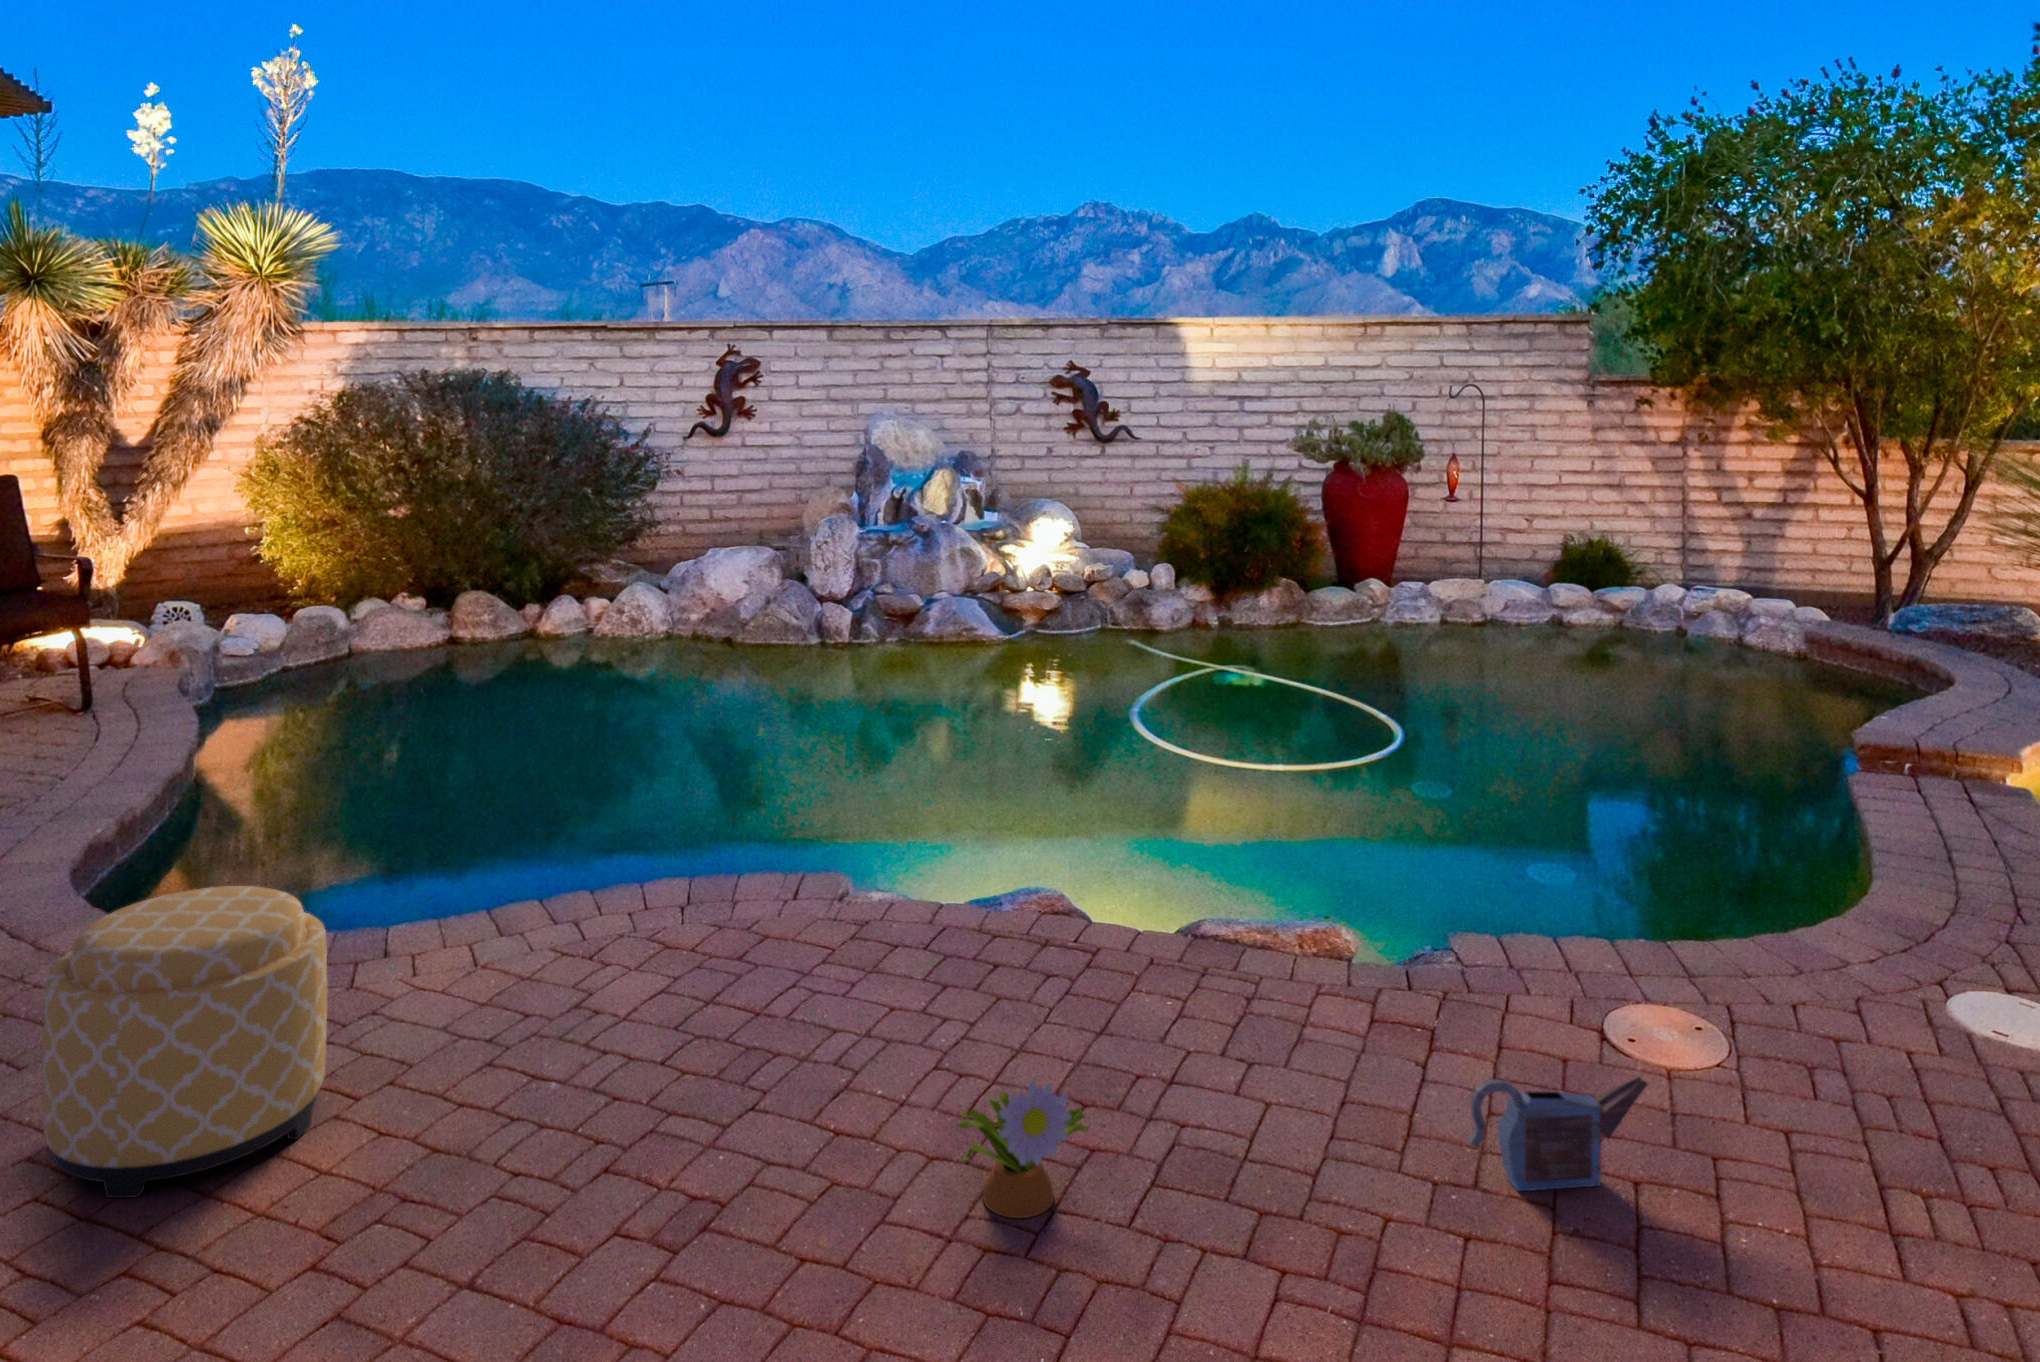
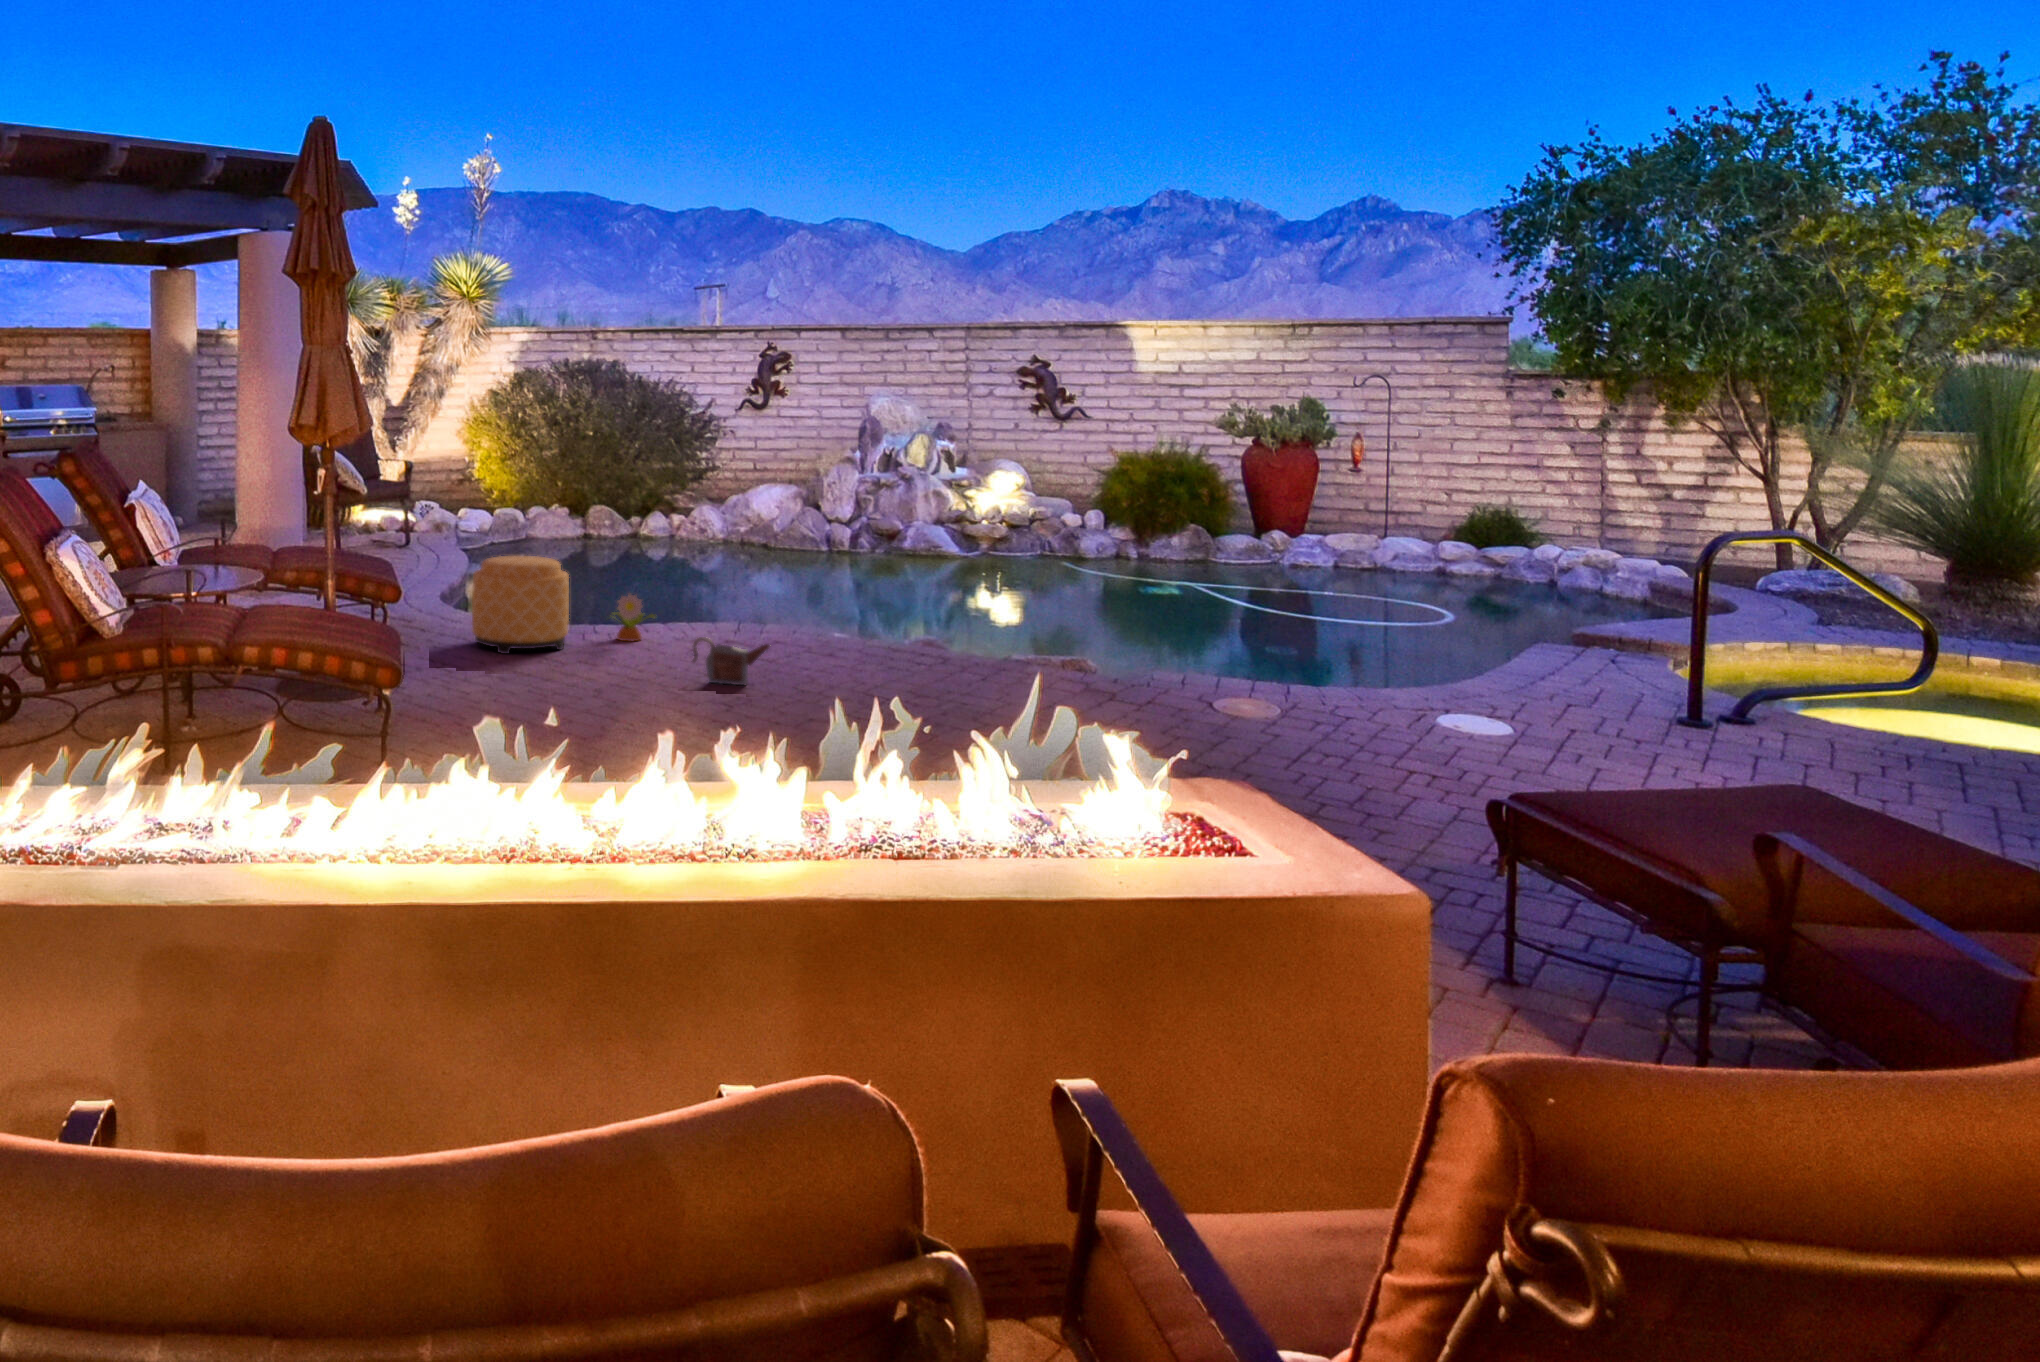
watering can: present [1468,1077,1648,1191] -> present [693,637,770,685]
decorative plant: present [958,1081,1089,1218] -> present [614,594,655,641]

